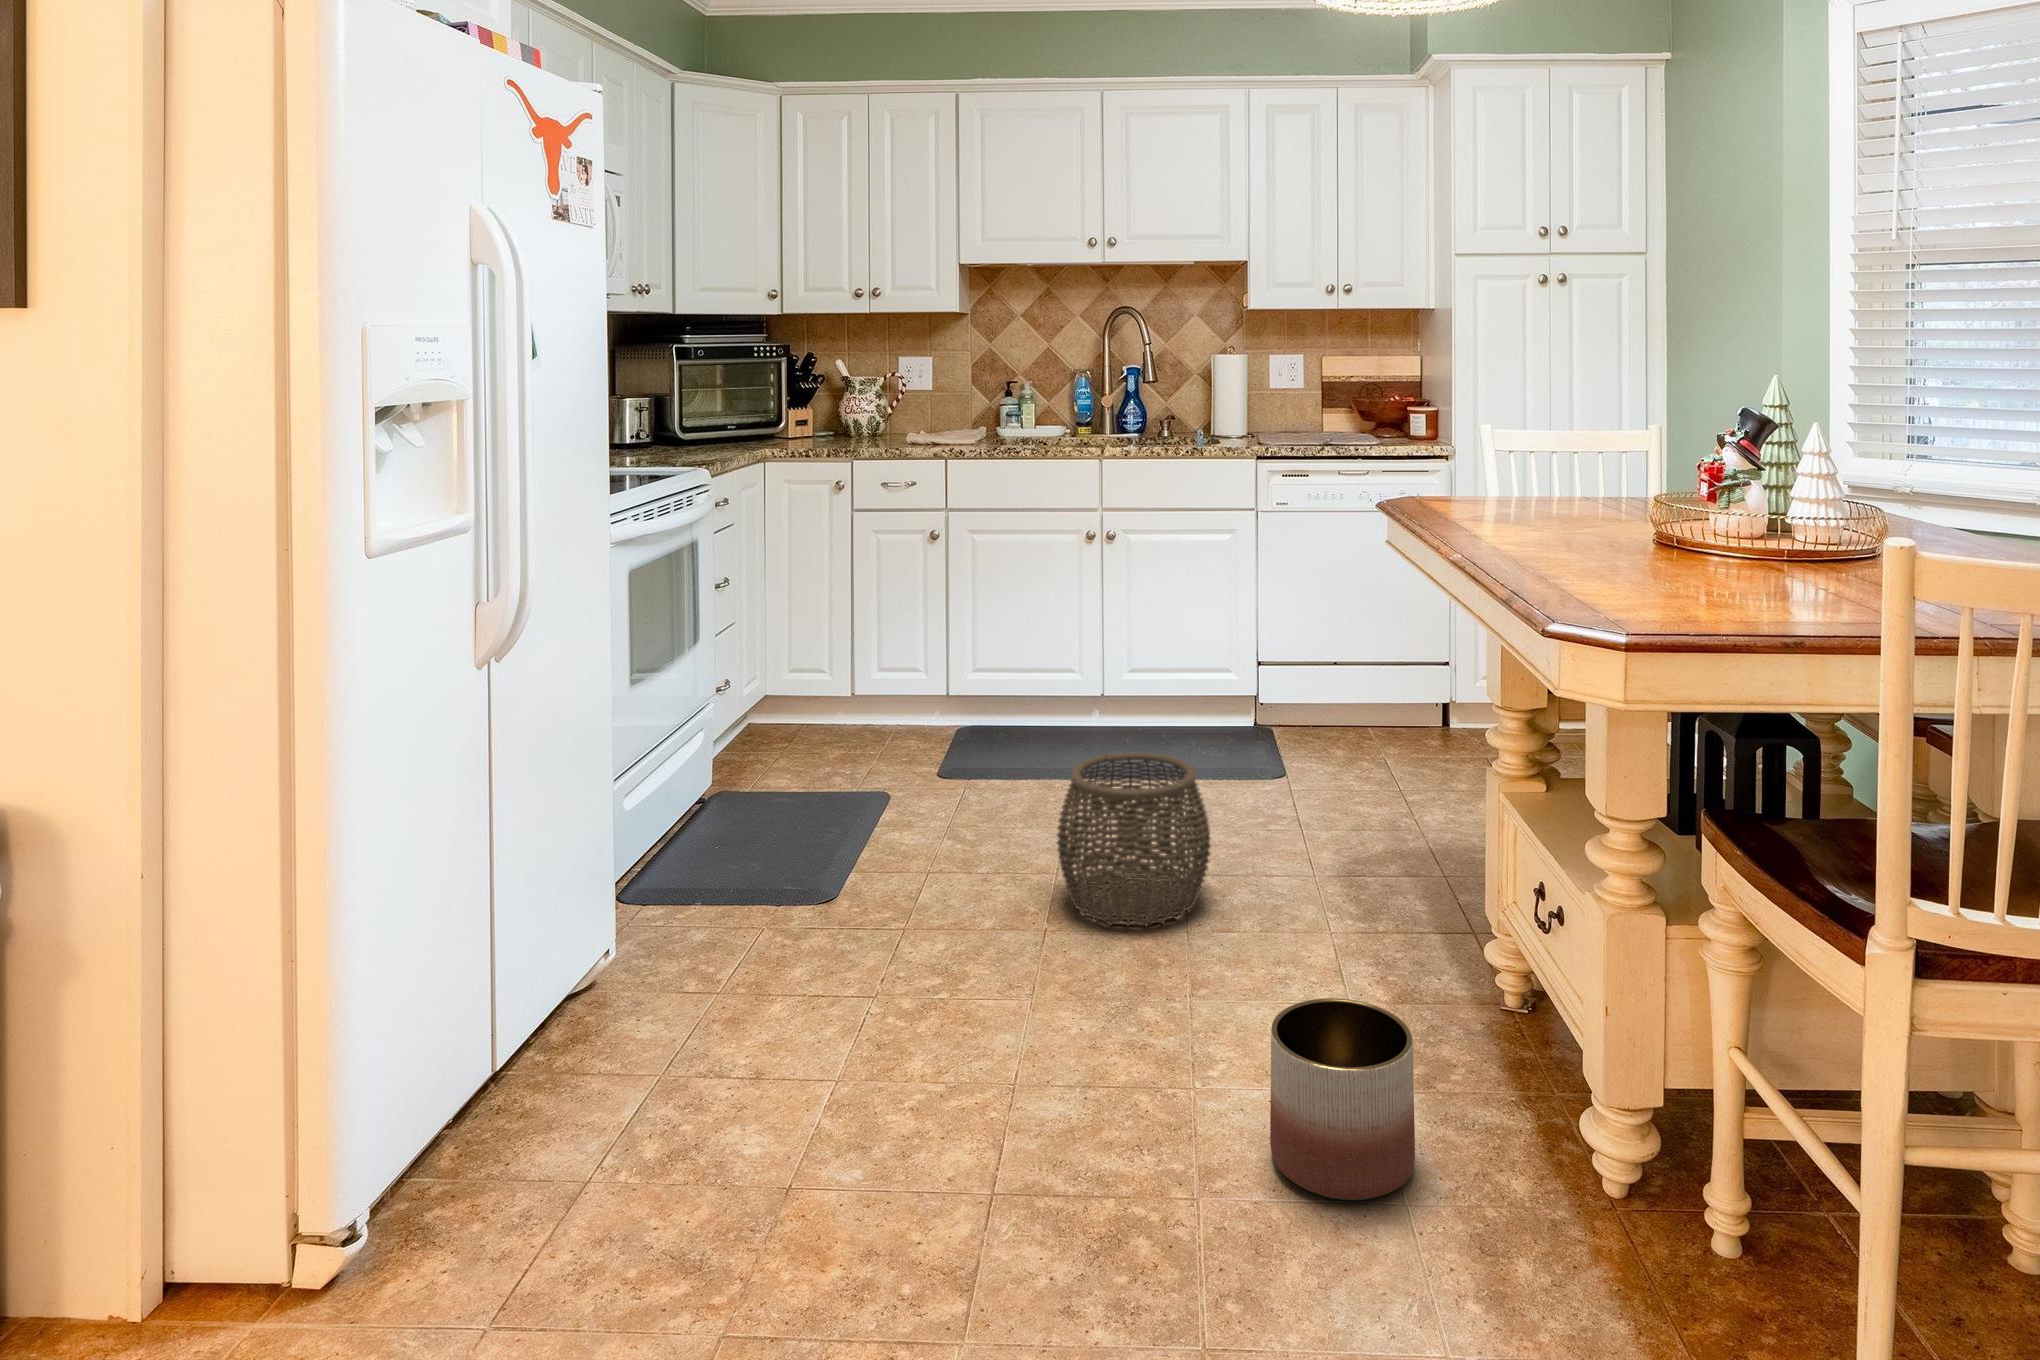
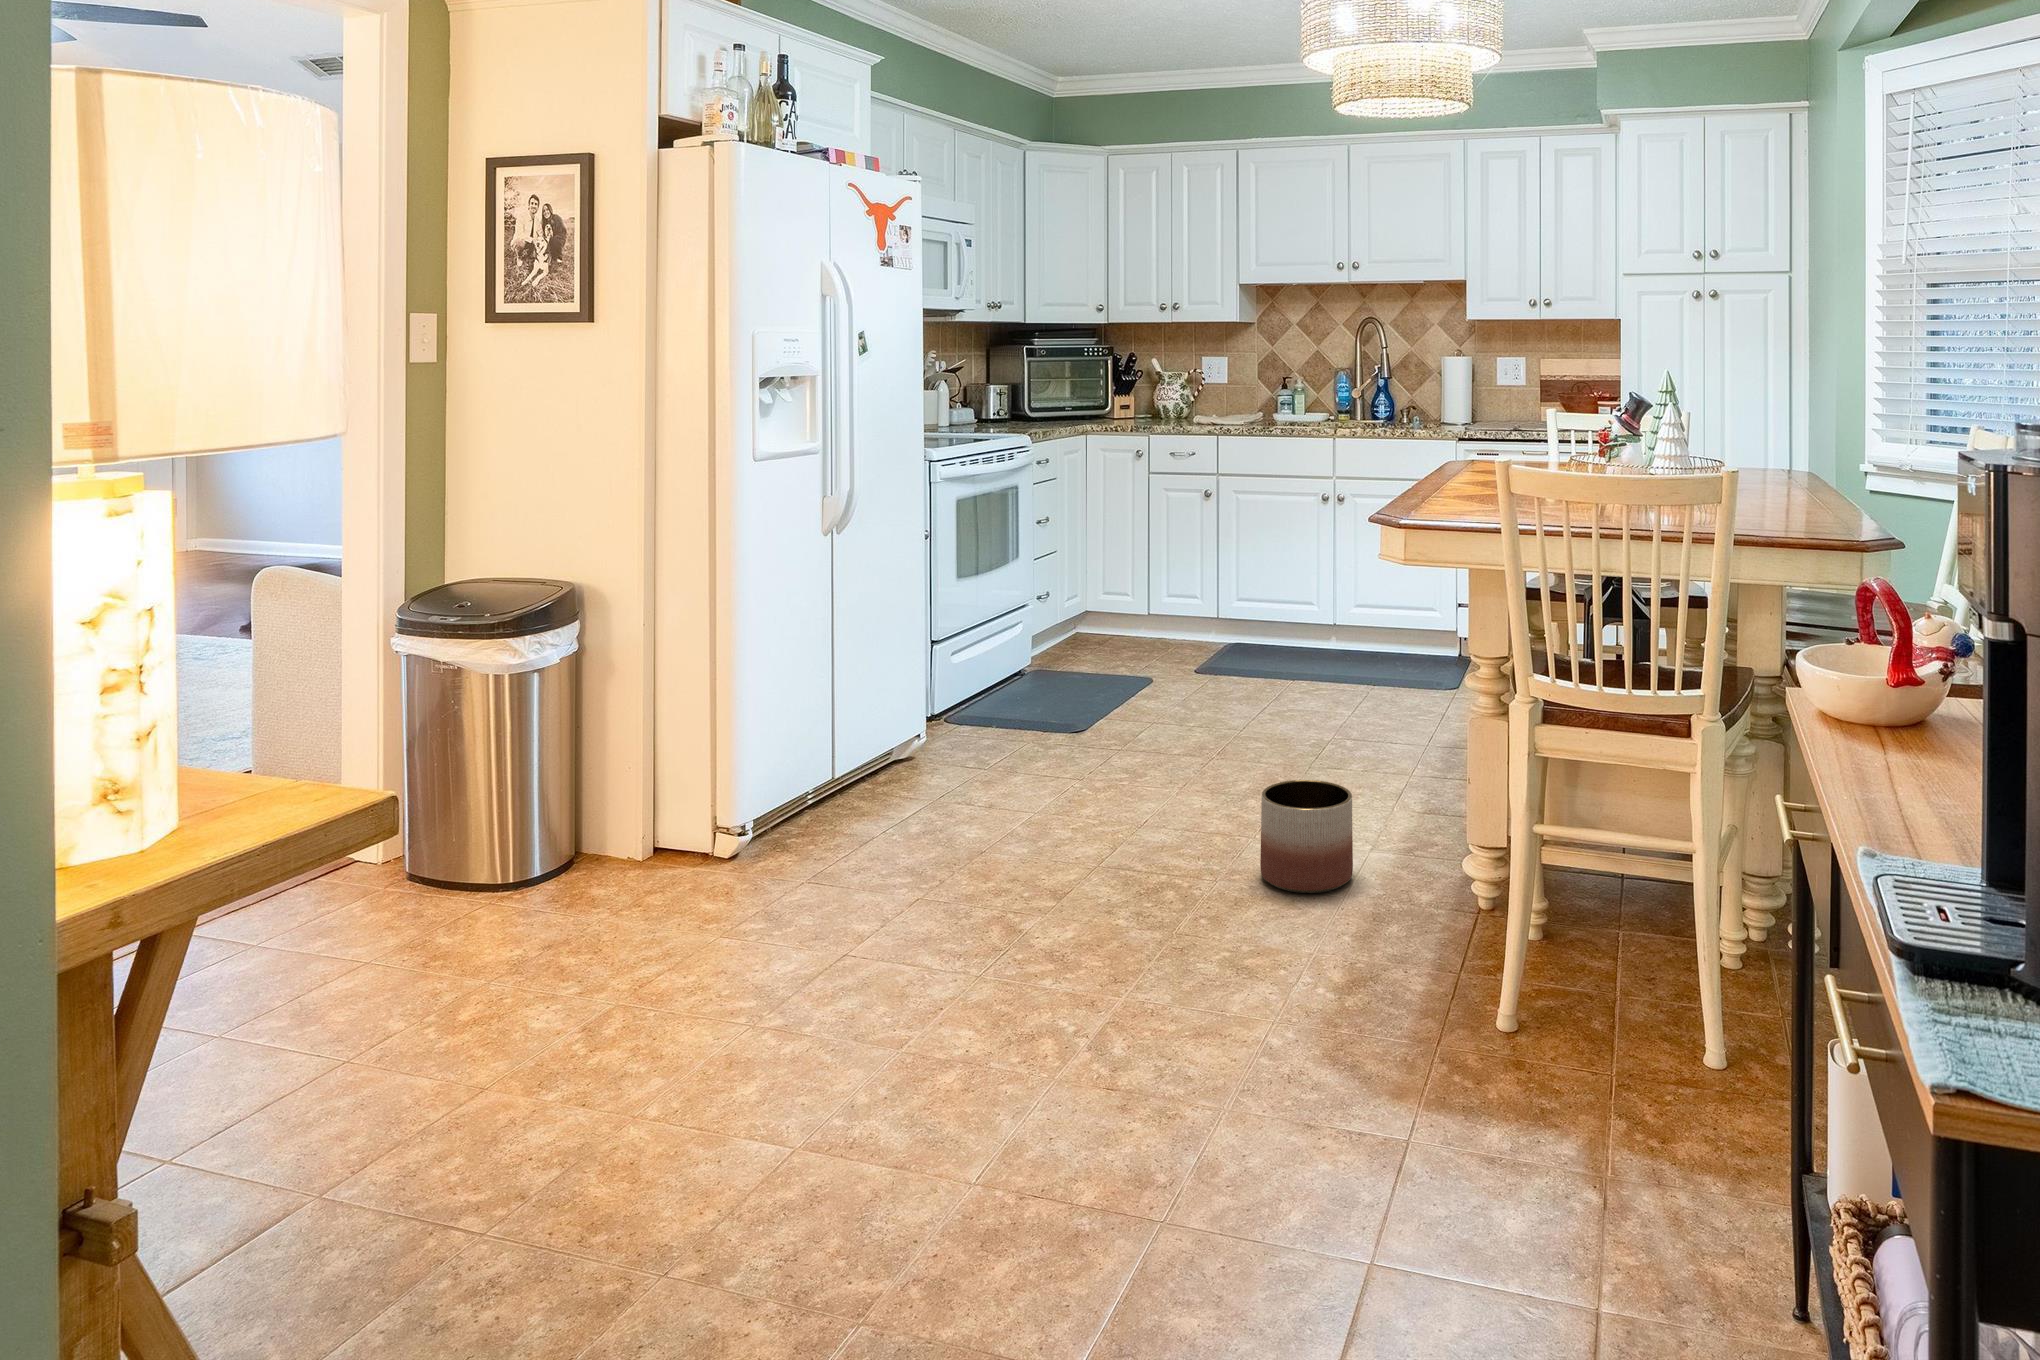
woven basket: present [1057,752,1211,926] -> none [1221,647,1333,765]

